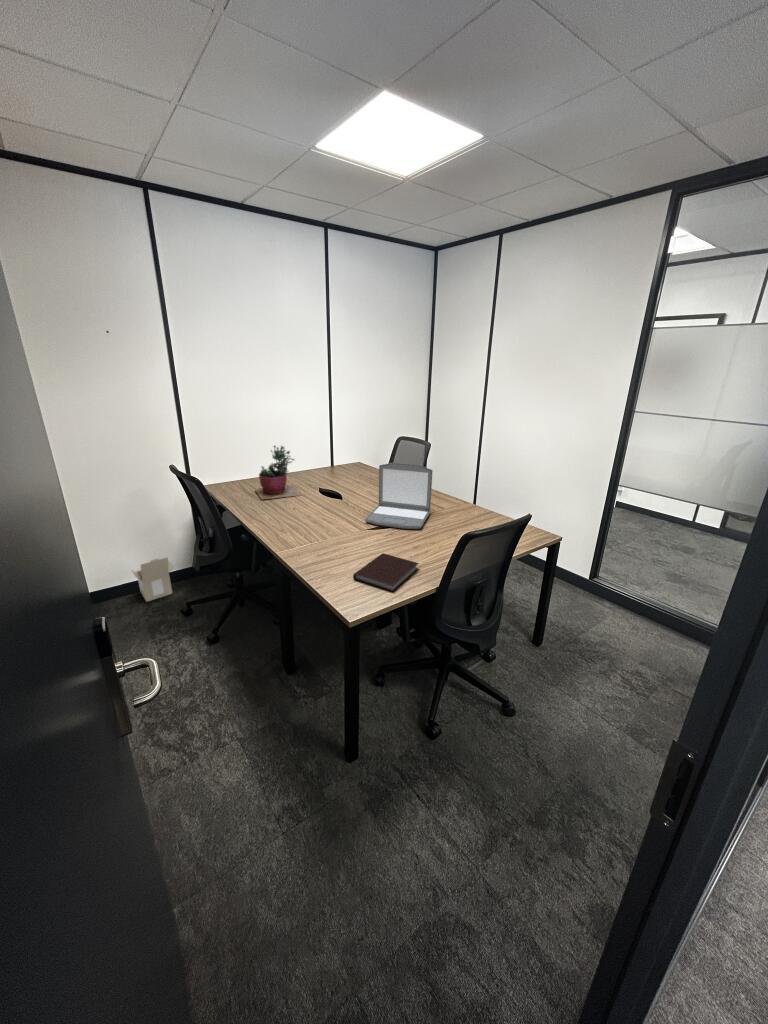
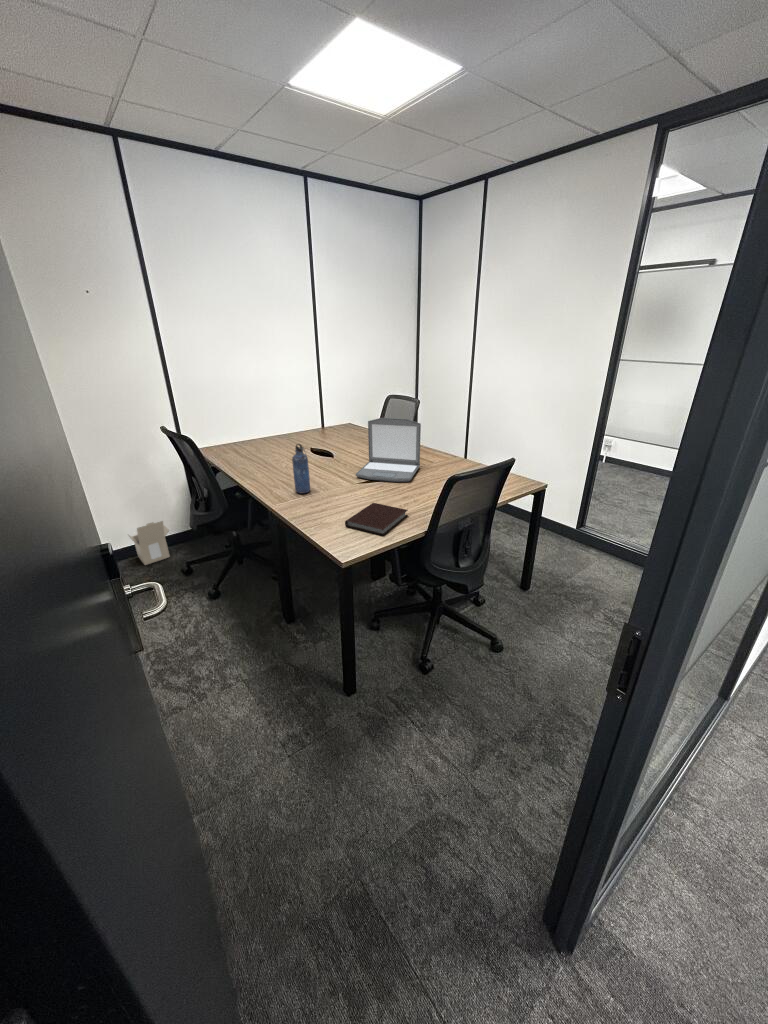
succulent plant: present [255,446,300,500] -> none [244,405,292,460]
water bottle: none [301,489,319,539] -> present [292,444,310,494]

